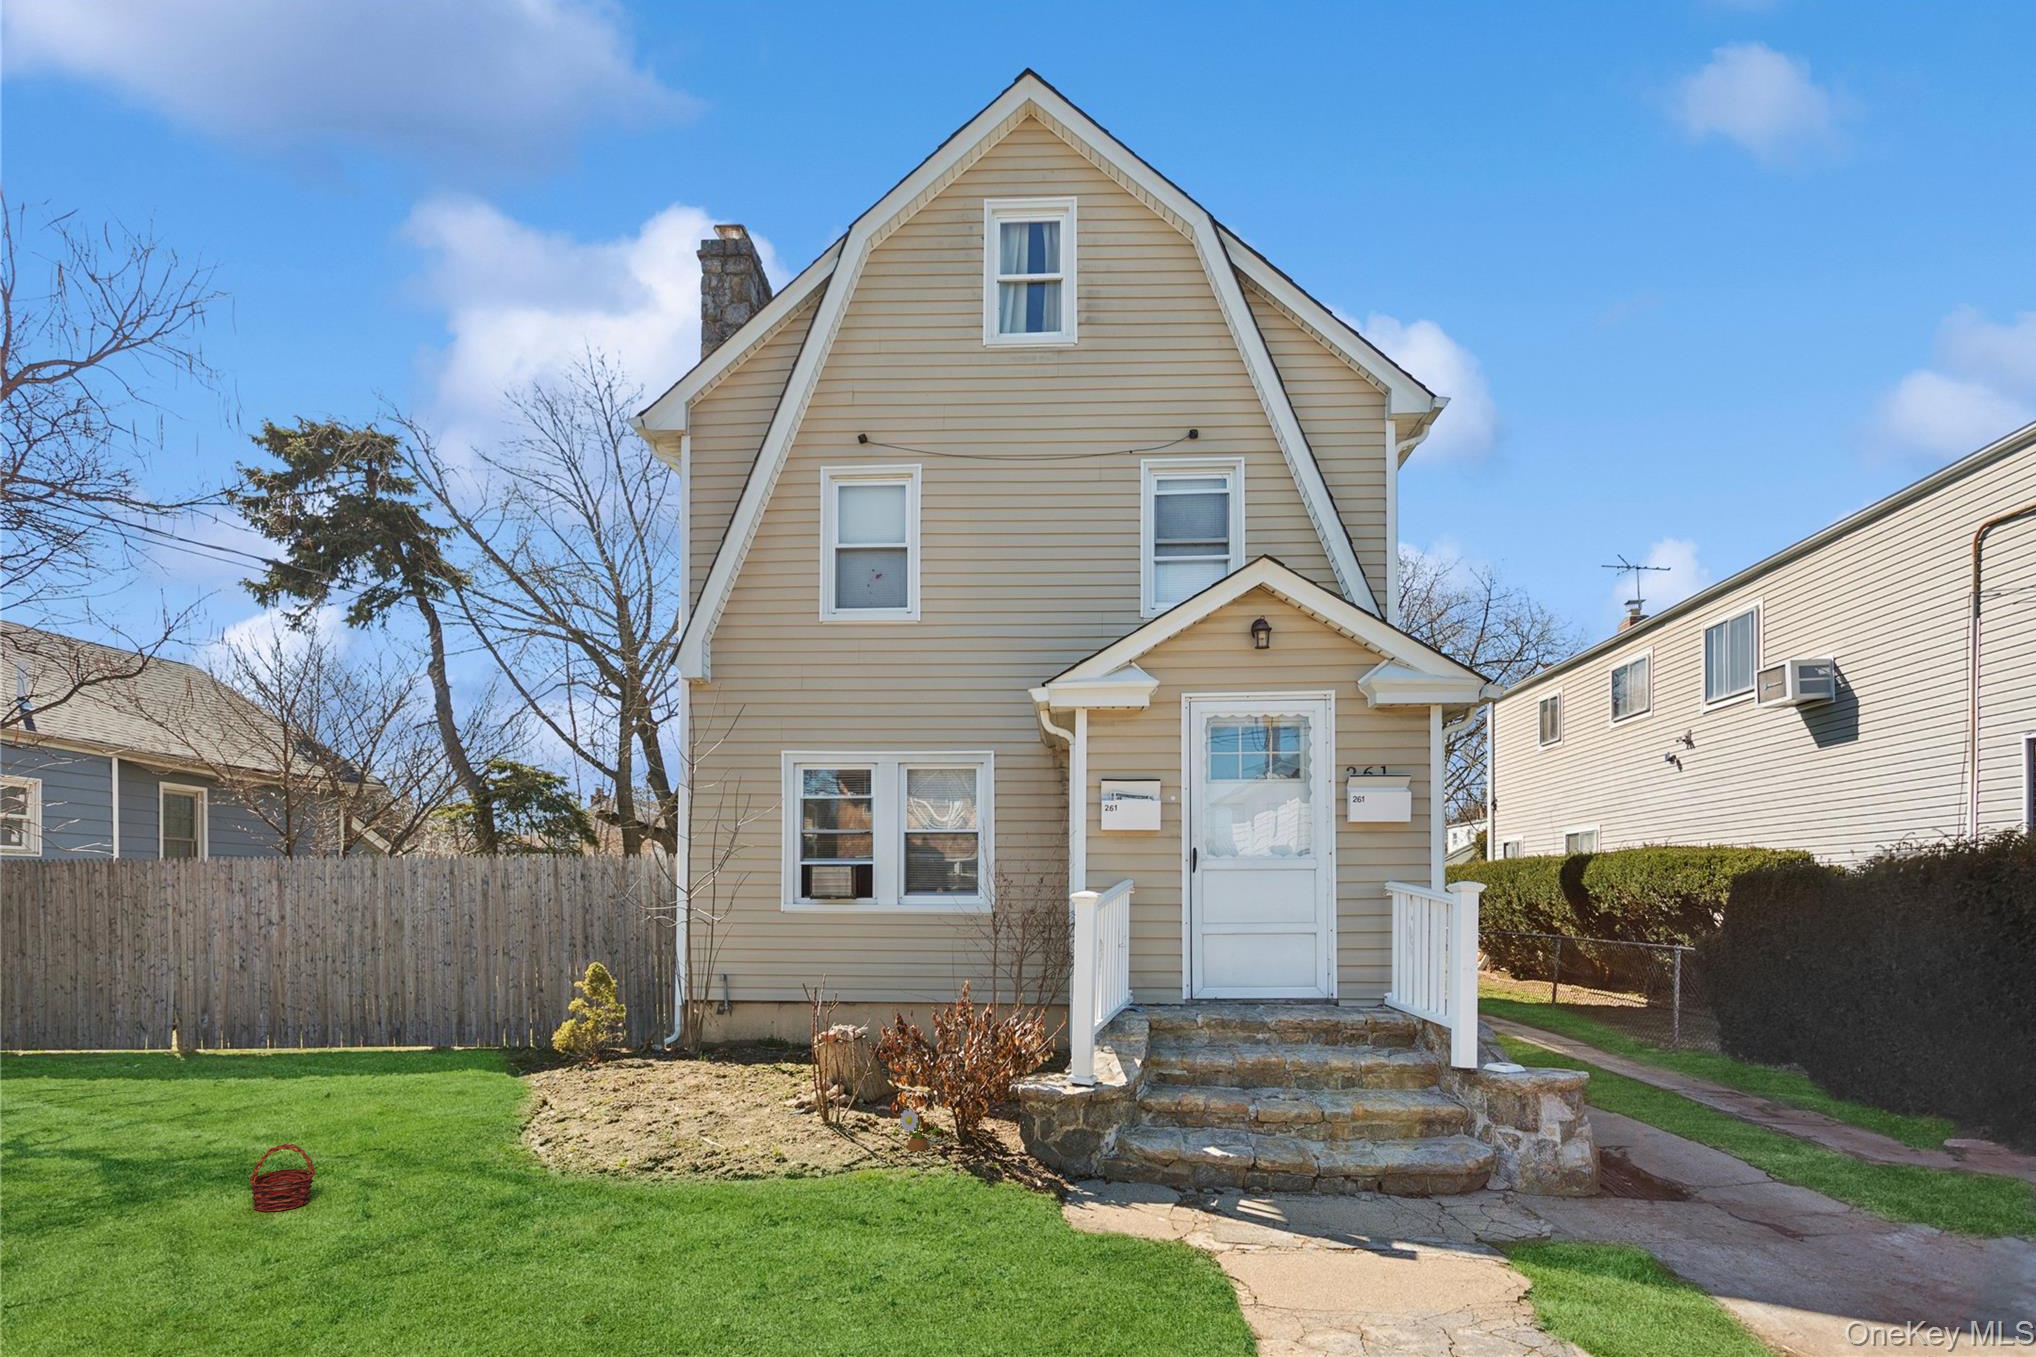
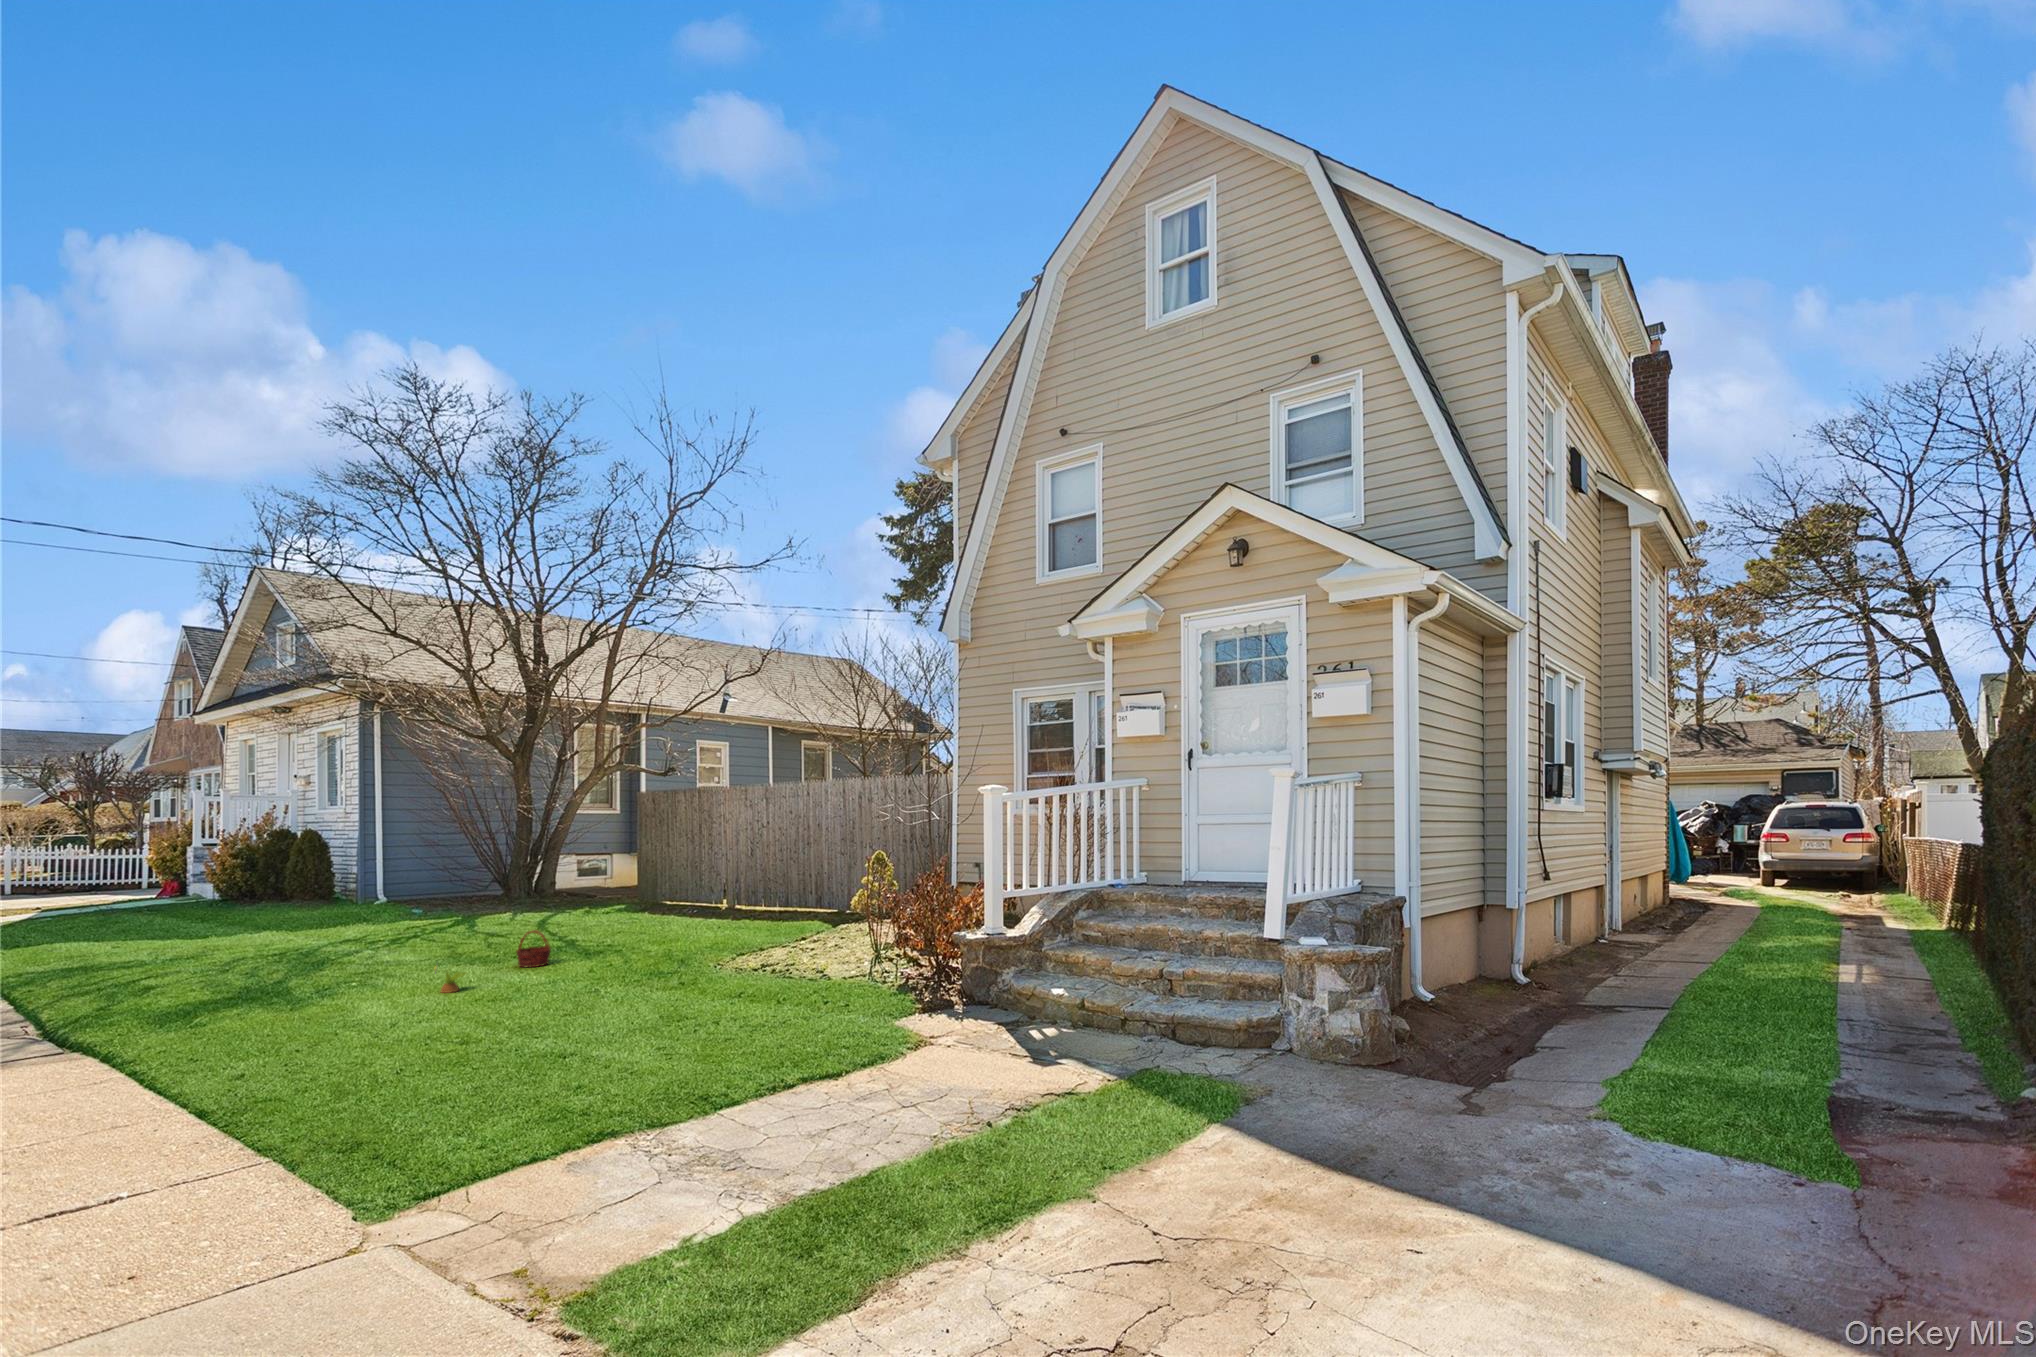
decorative plant: present [899,1108,941,1151] -> present [434,966,466,993]

